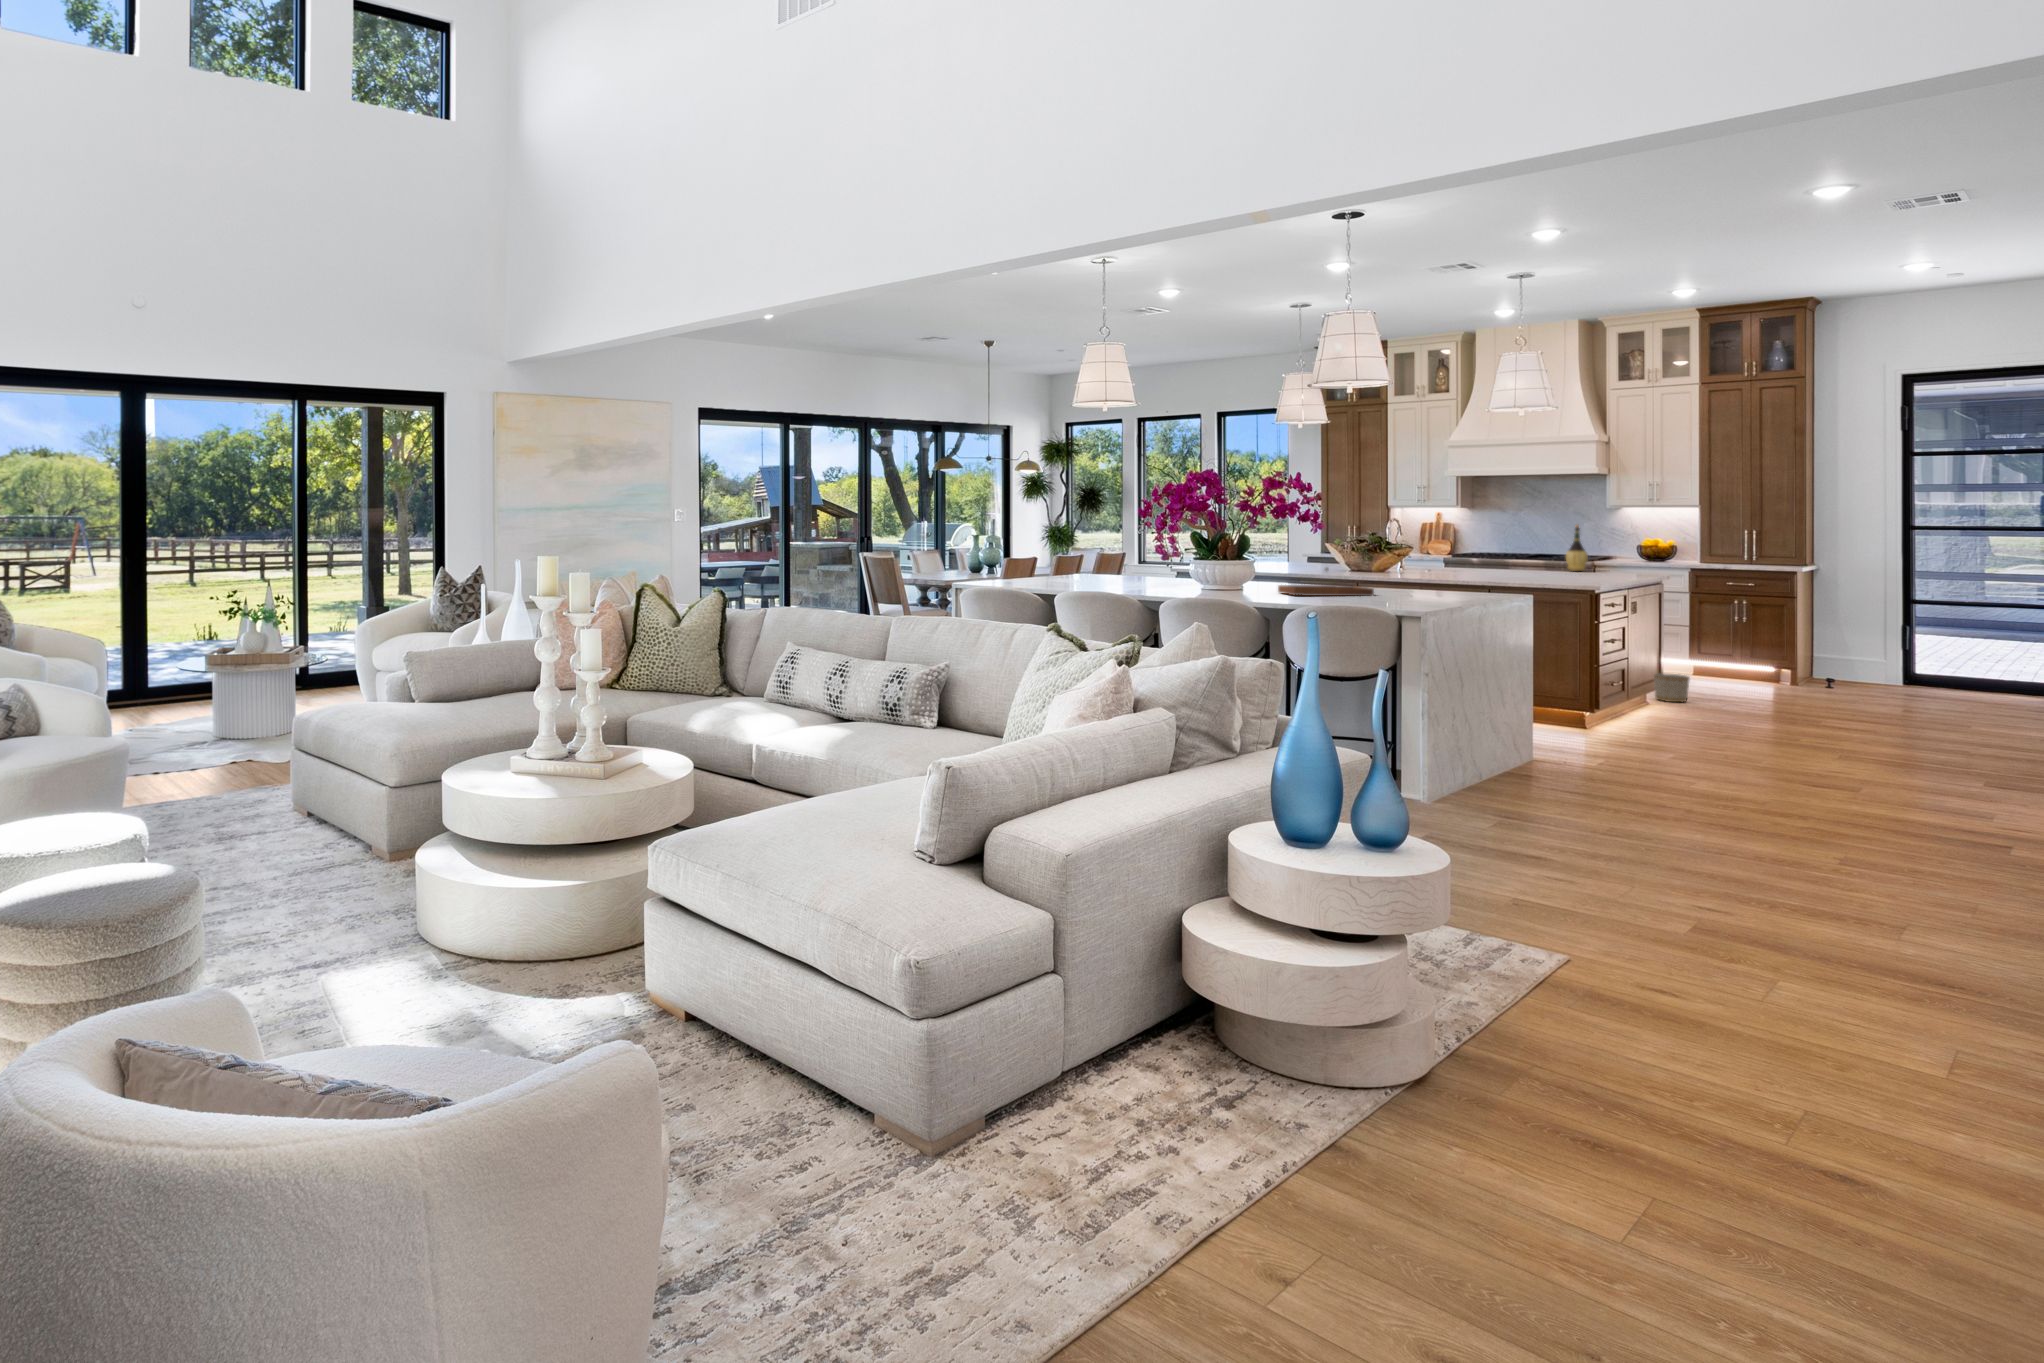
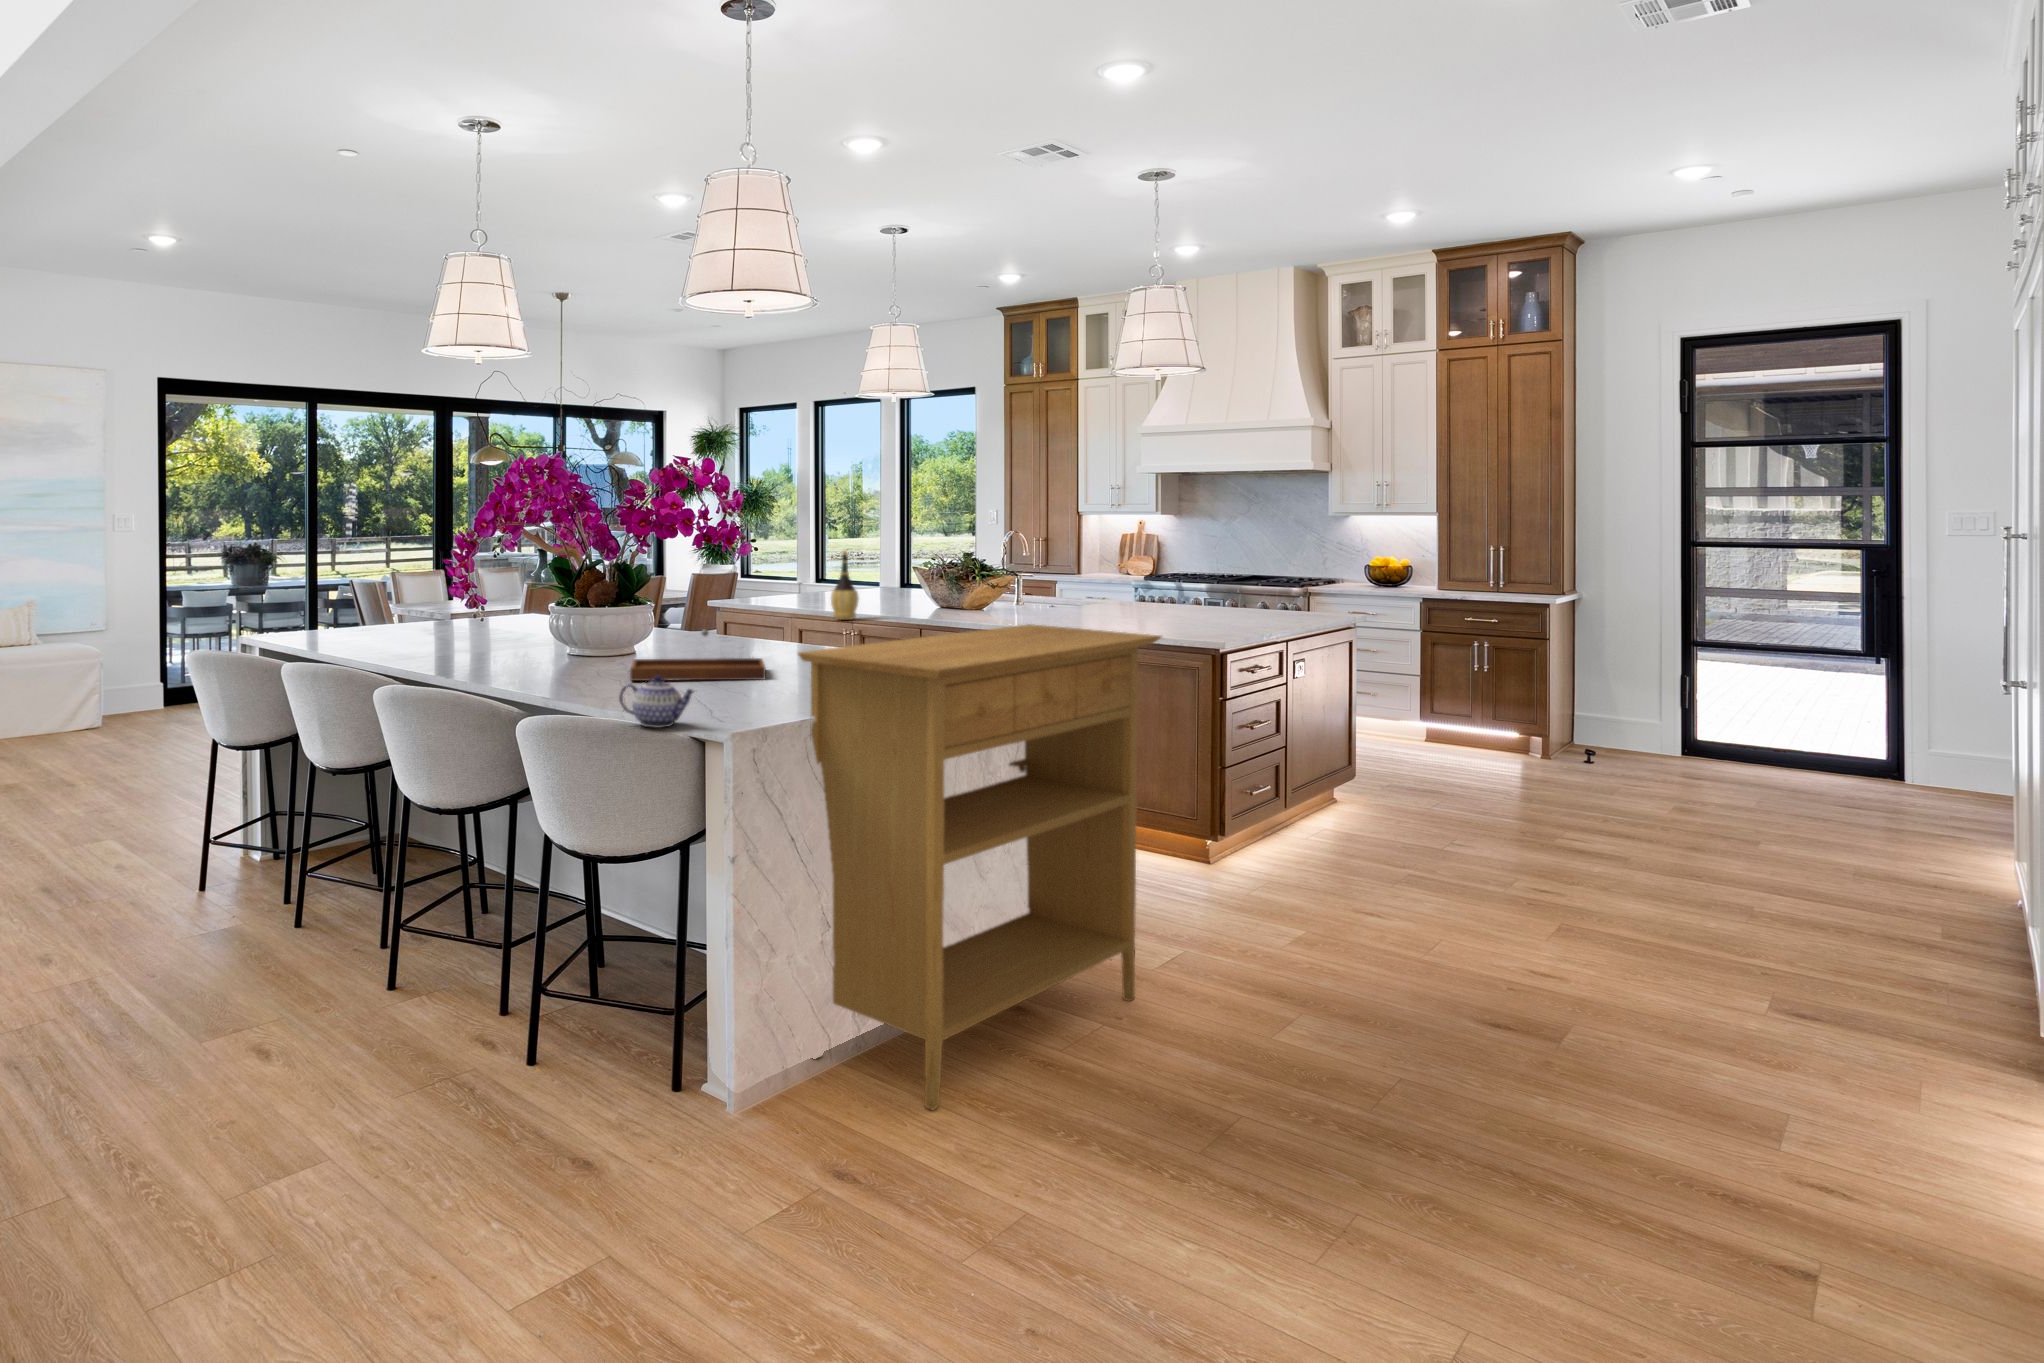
wine bottle: present [1566,525,1588,571] -> present [831,551,859,620]
console table: none [1461,564,1640,808] -> present [798,624,1161,1110]
teapot: none [1359,582,1409,609] -> present [619,676,695,728]
planter: present [1654,673,1690,702] -> none [1339,754,1385,798]

